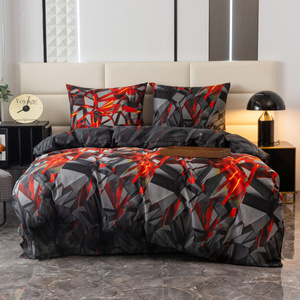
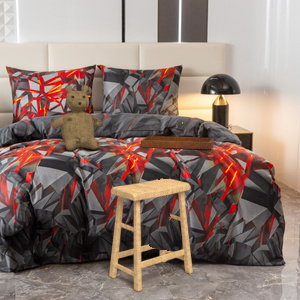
teddy bear: none [82,100,128,156] -> present [52,85,103,150]
footstool: none [116,182,192,280] -> present [109,179,193,292]

